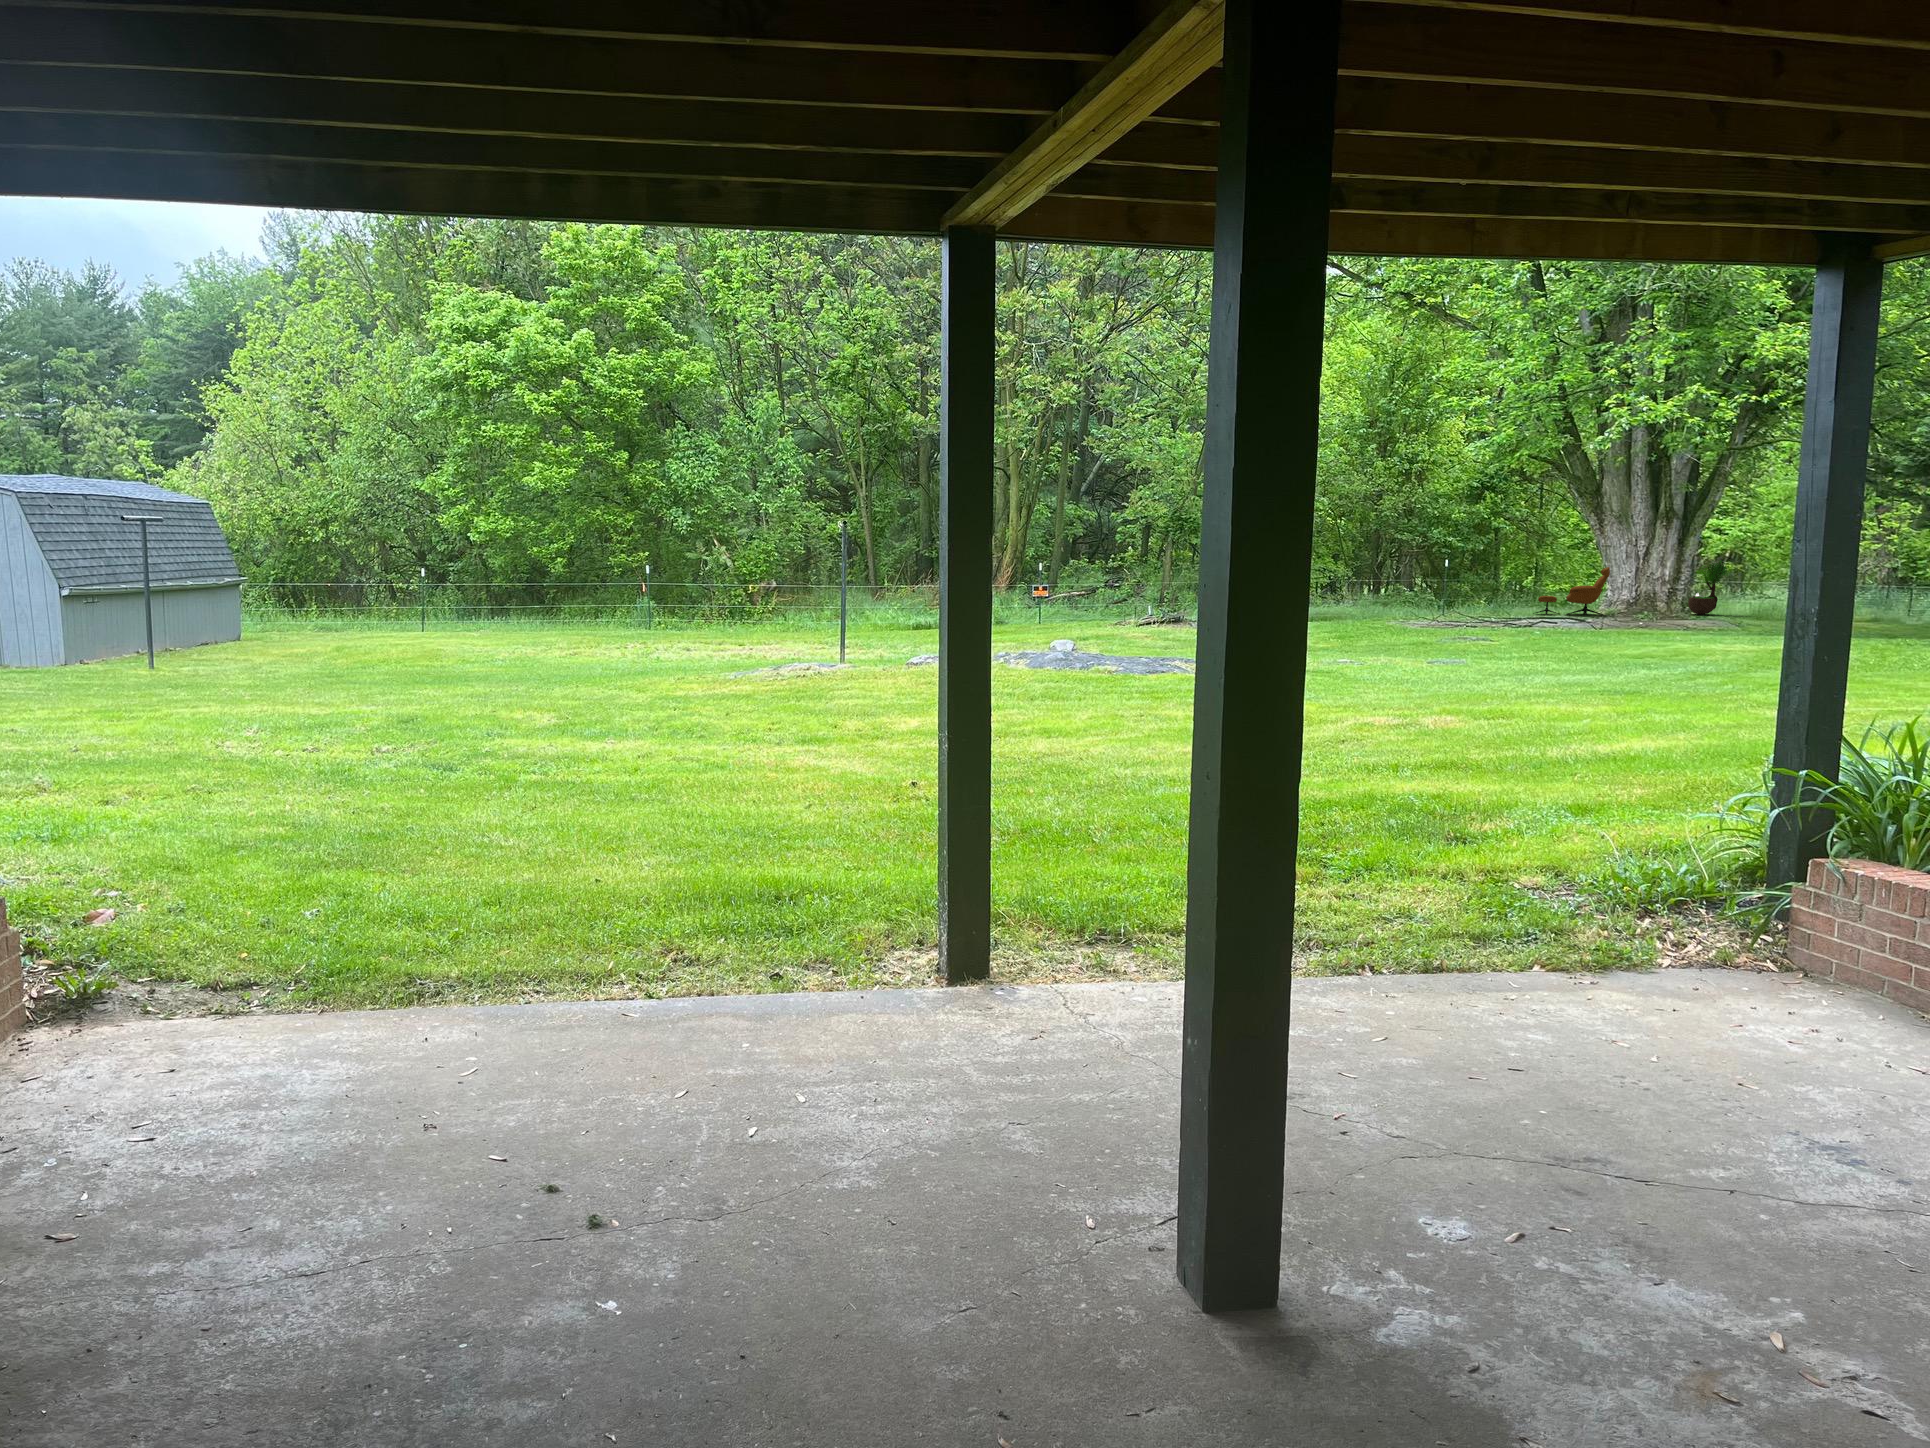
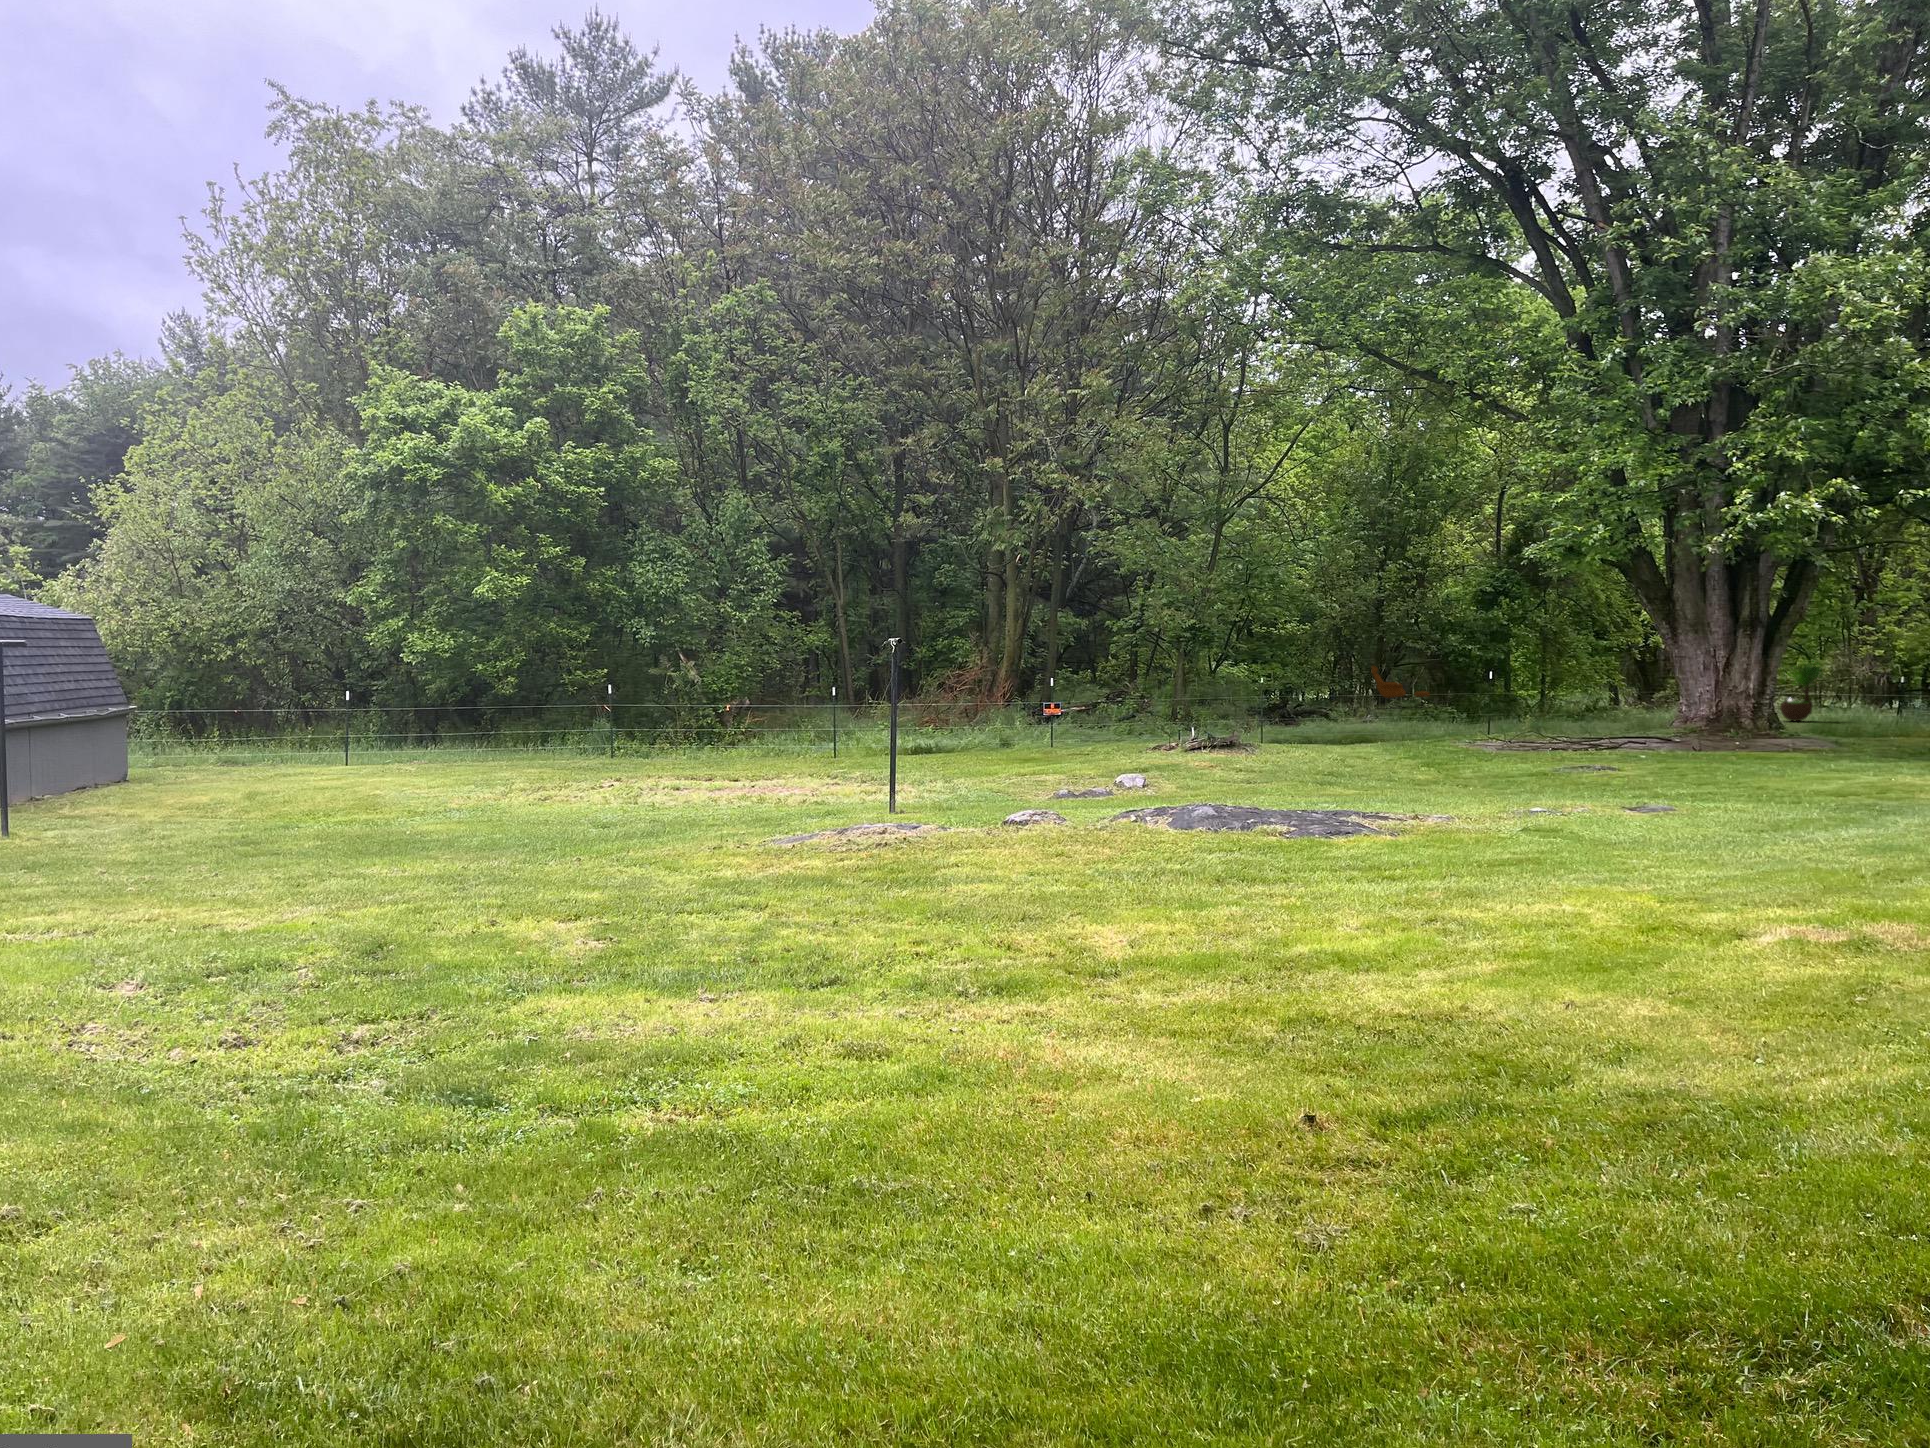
lounge chair: present [1533,567,1610,615] -> present [1372,666,1432,707]

